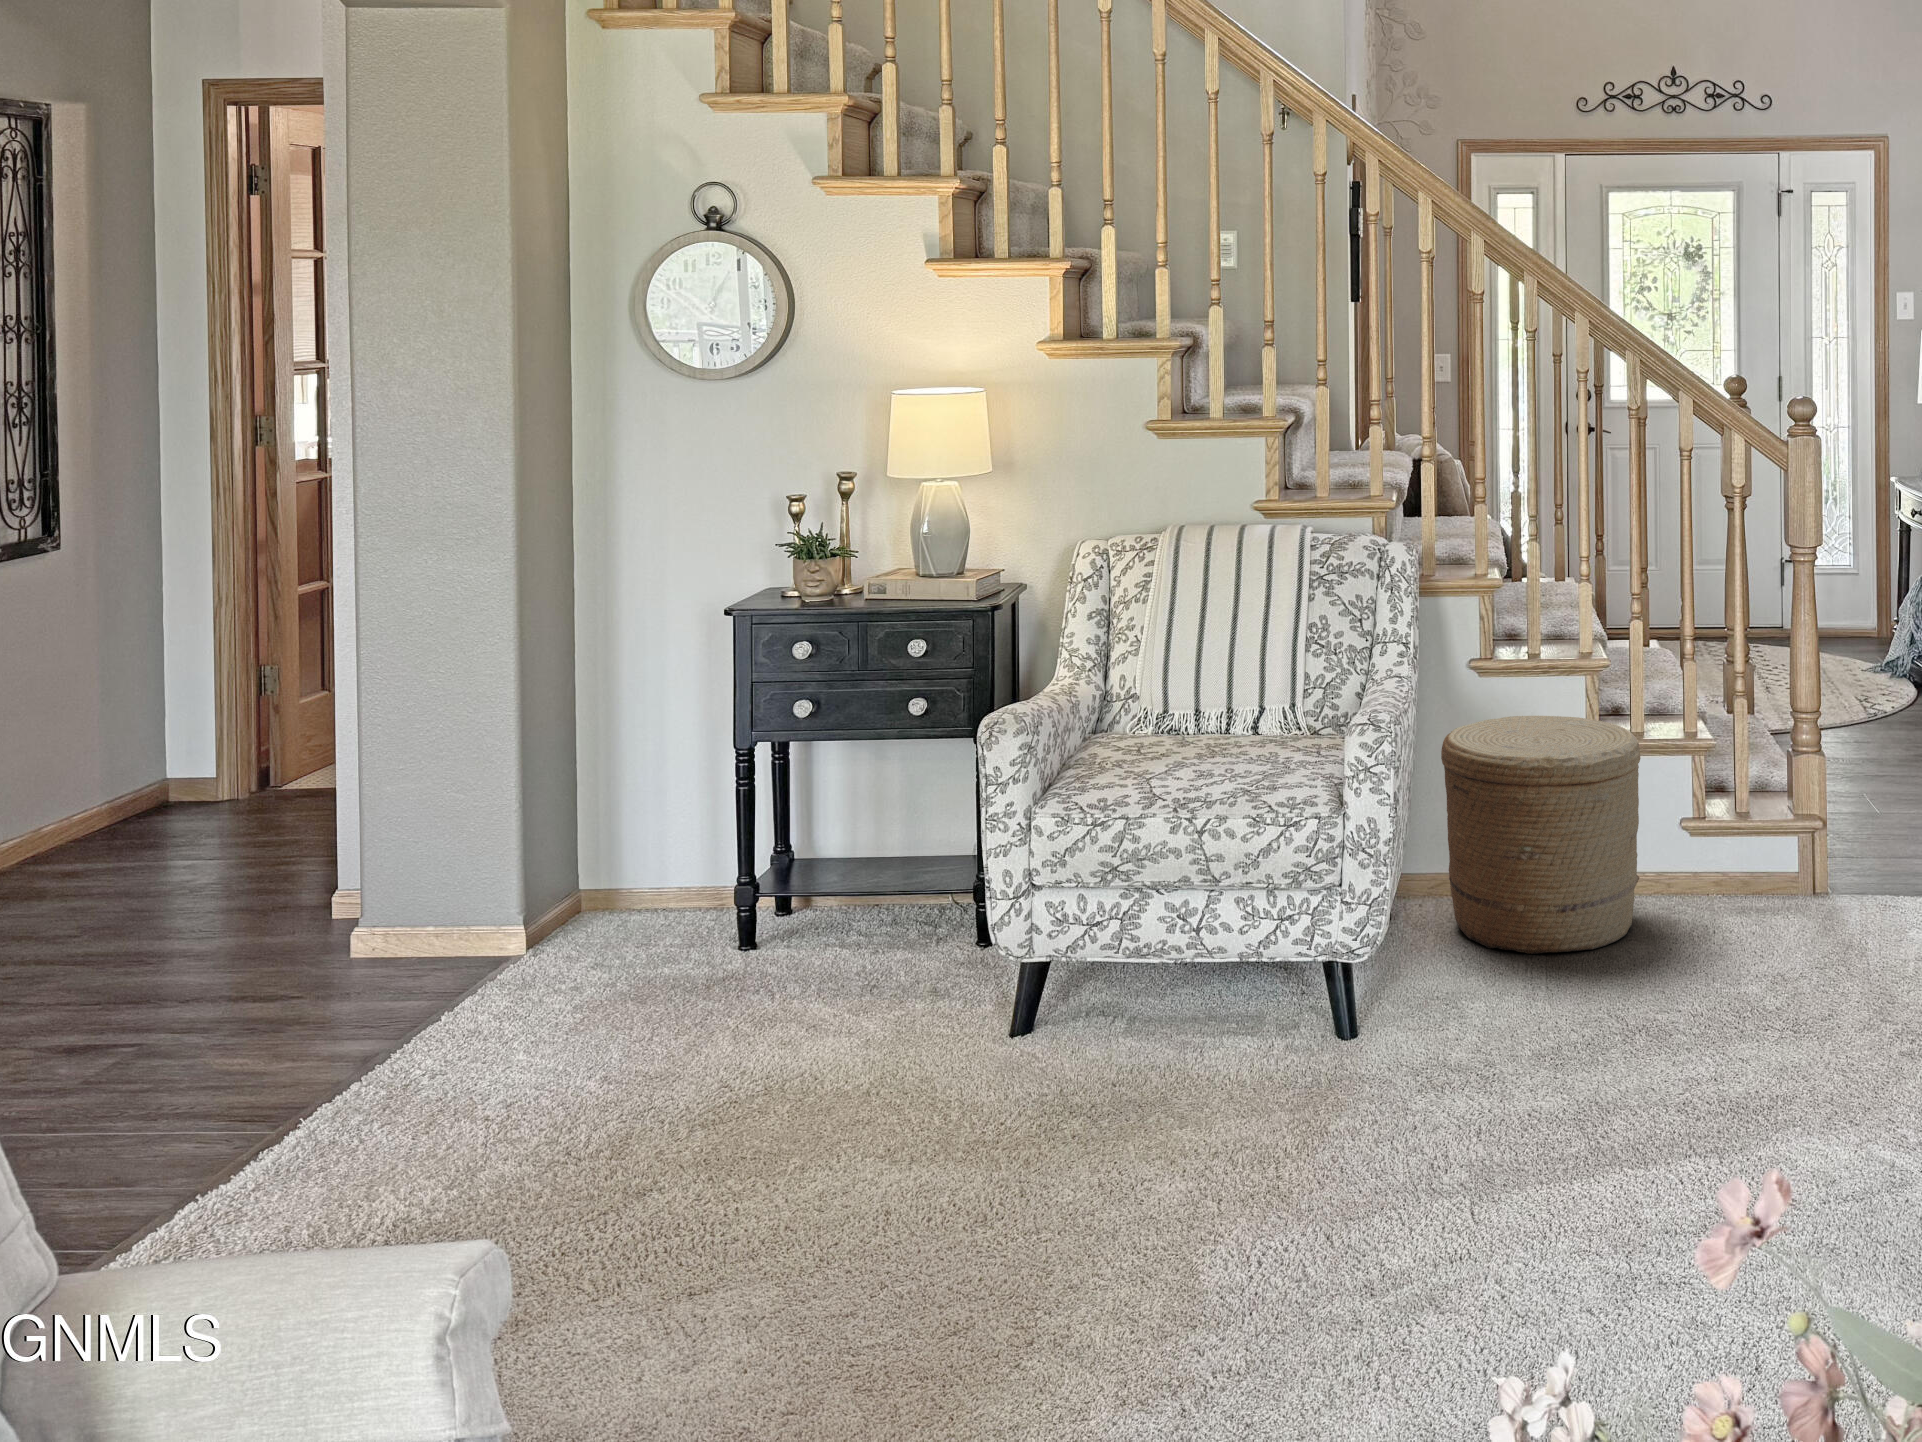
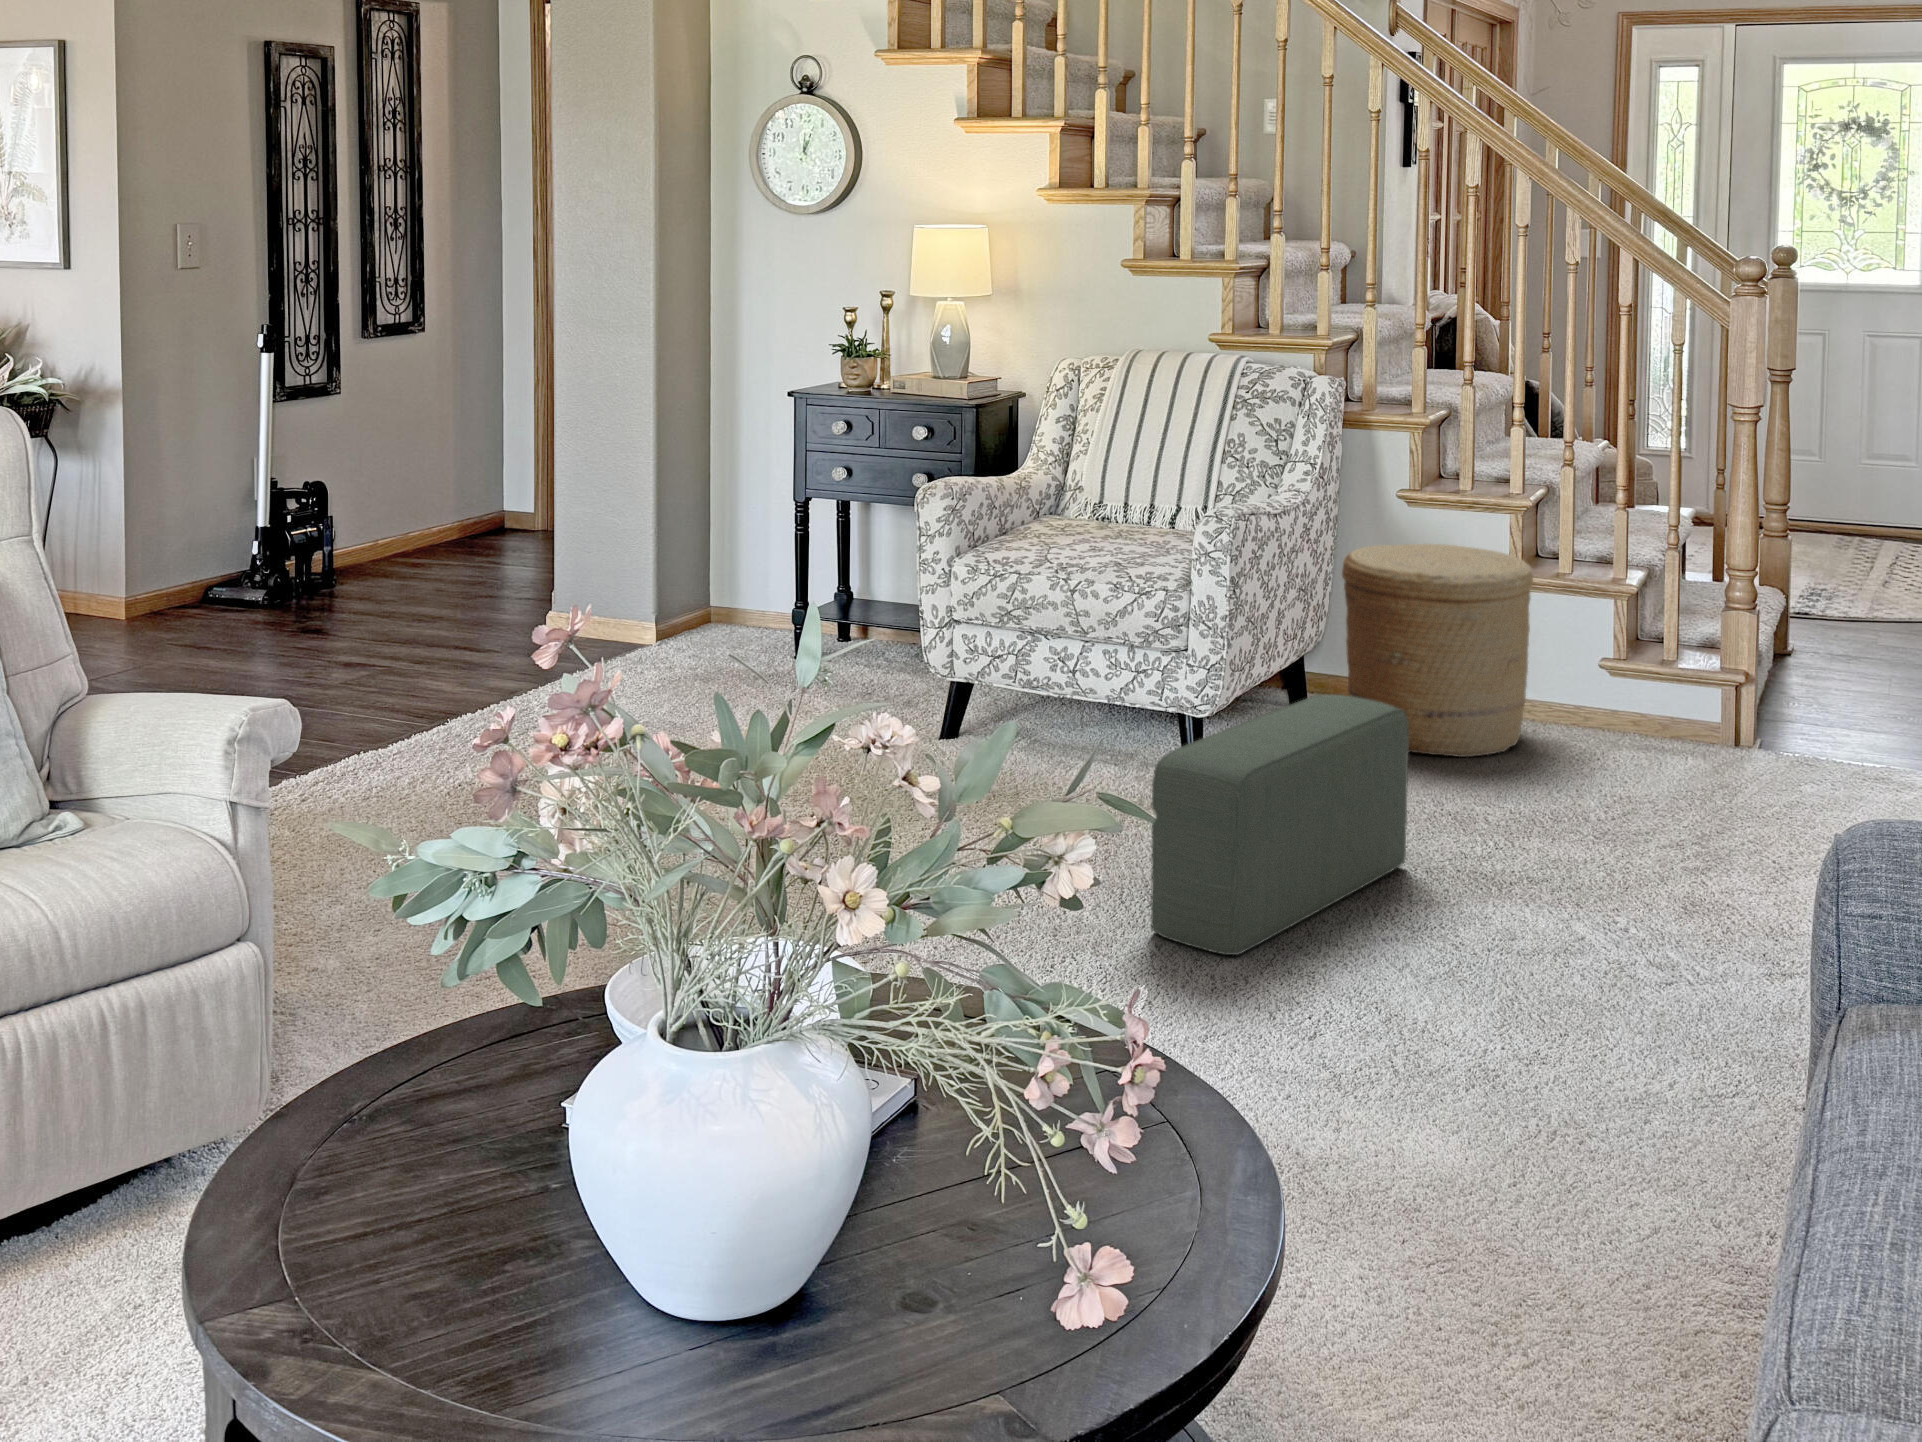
pouf: none [1489,924,1666,1275] -> present [1151,694,1409,955]

